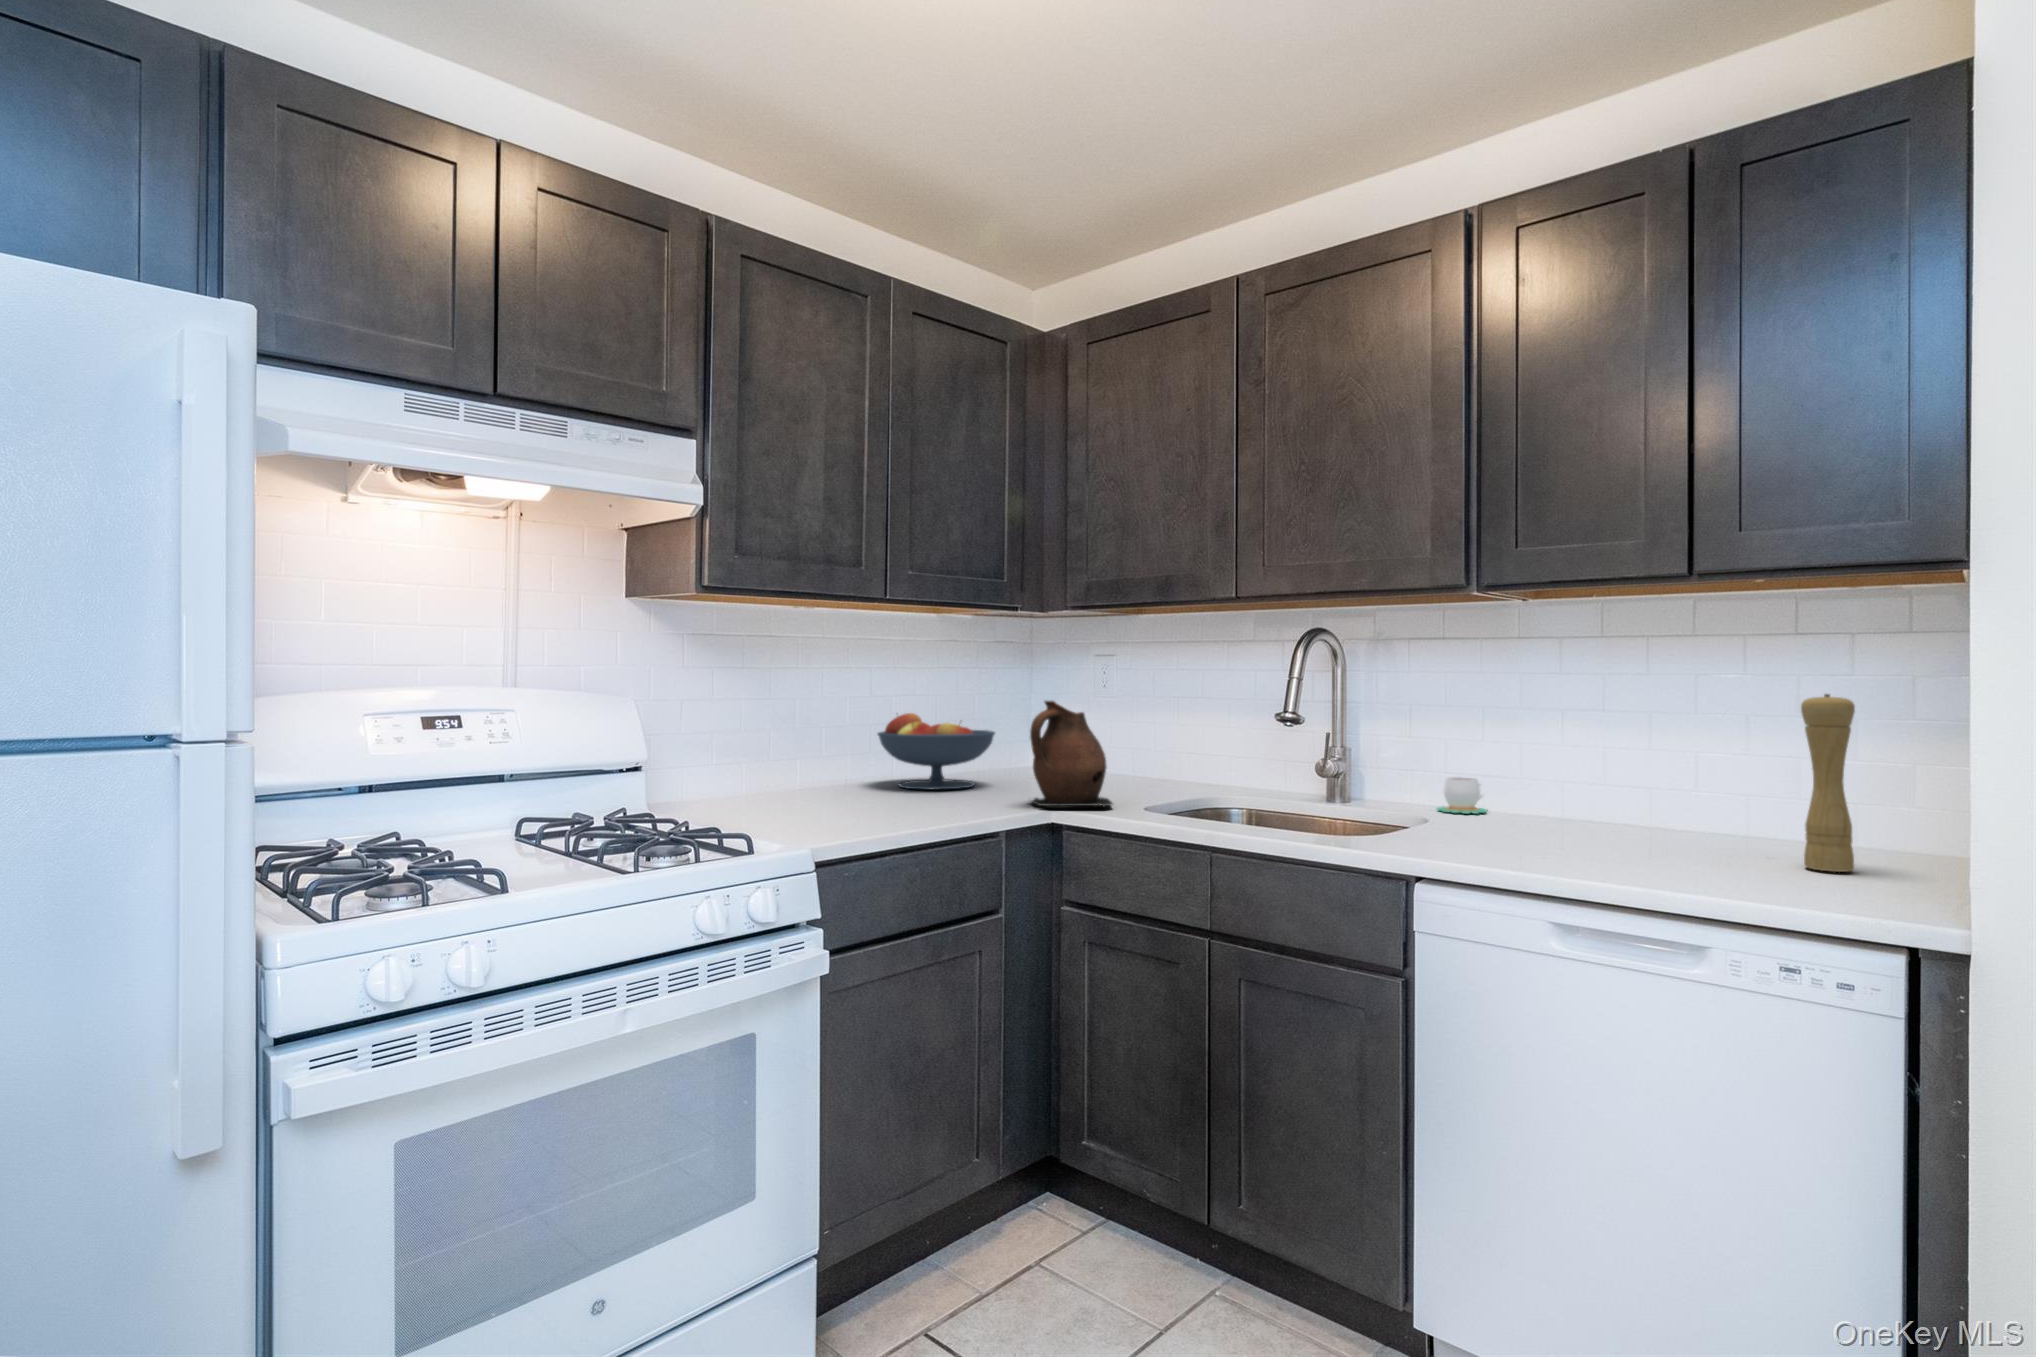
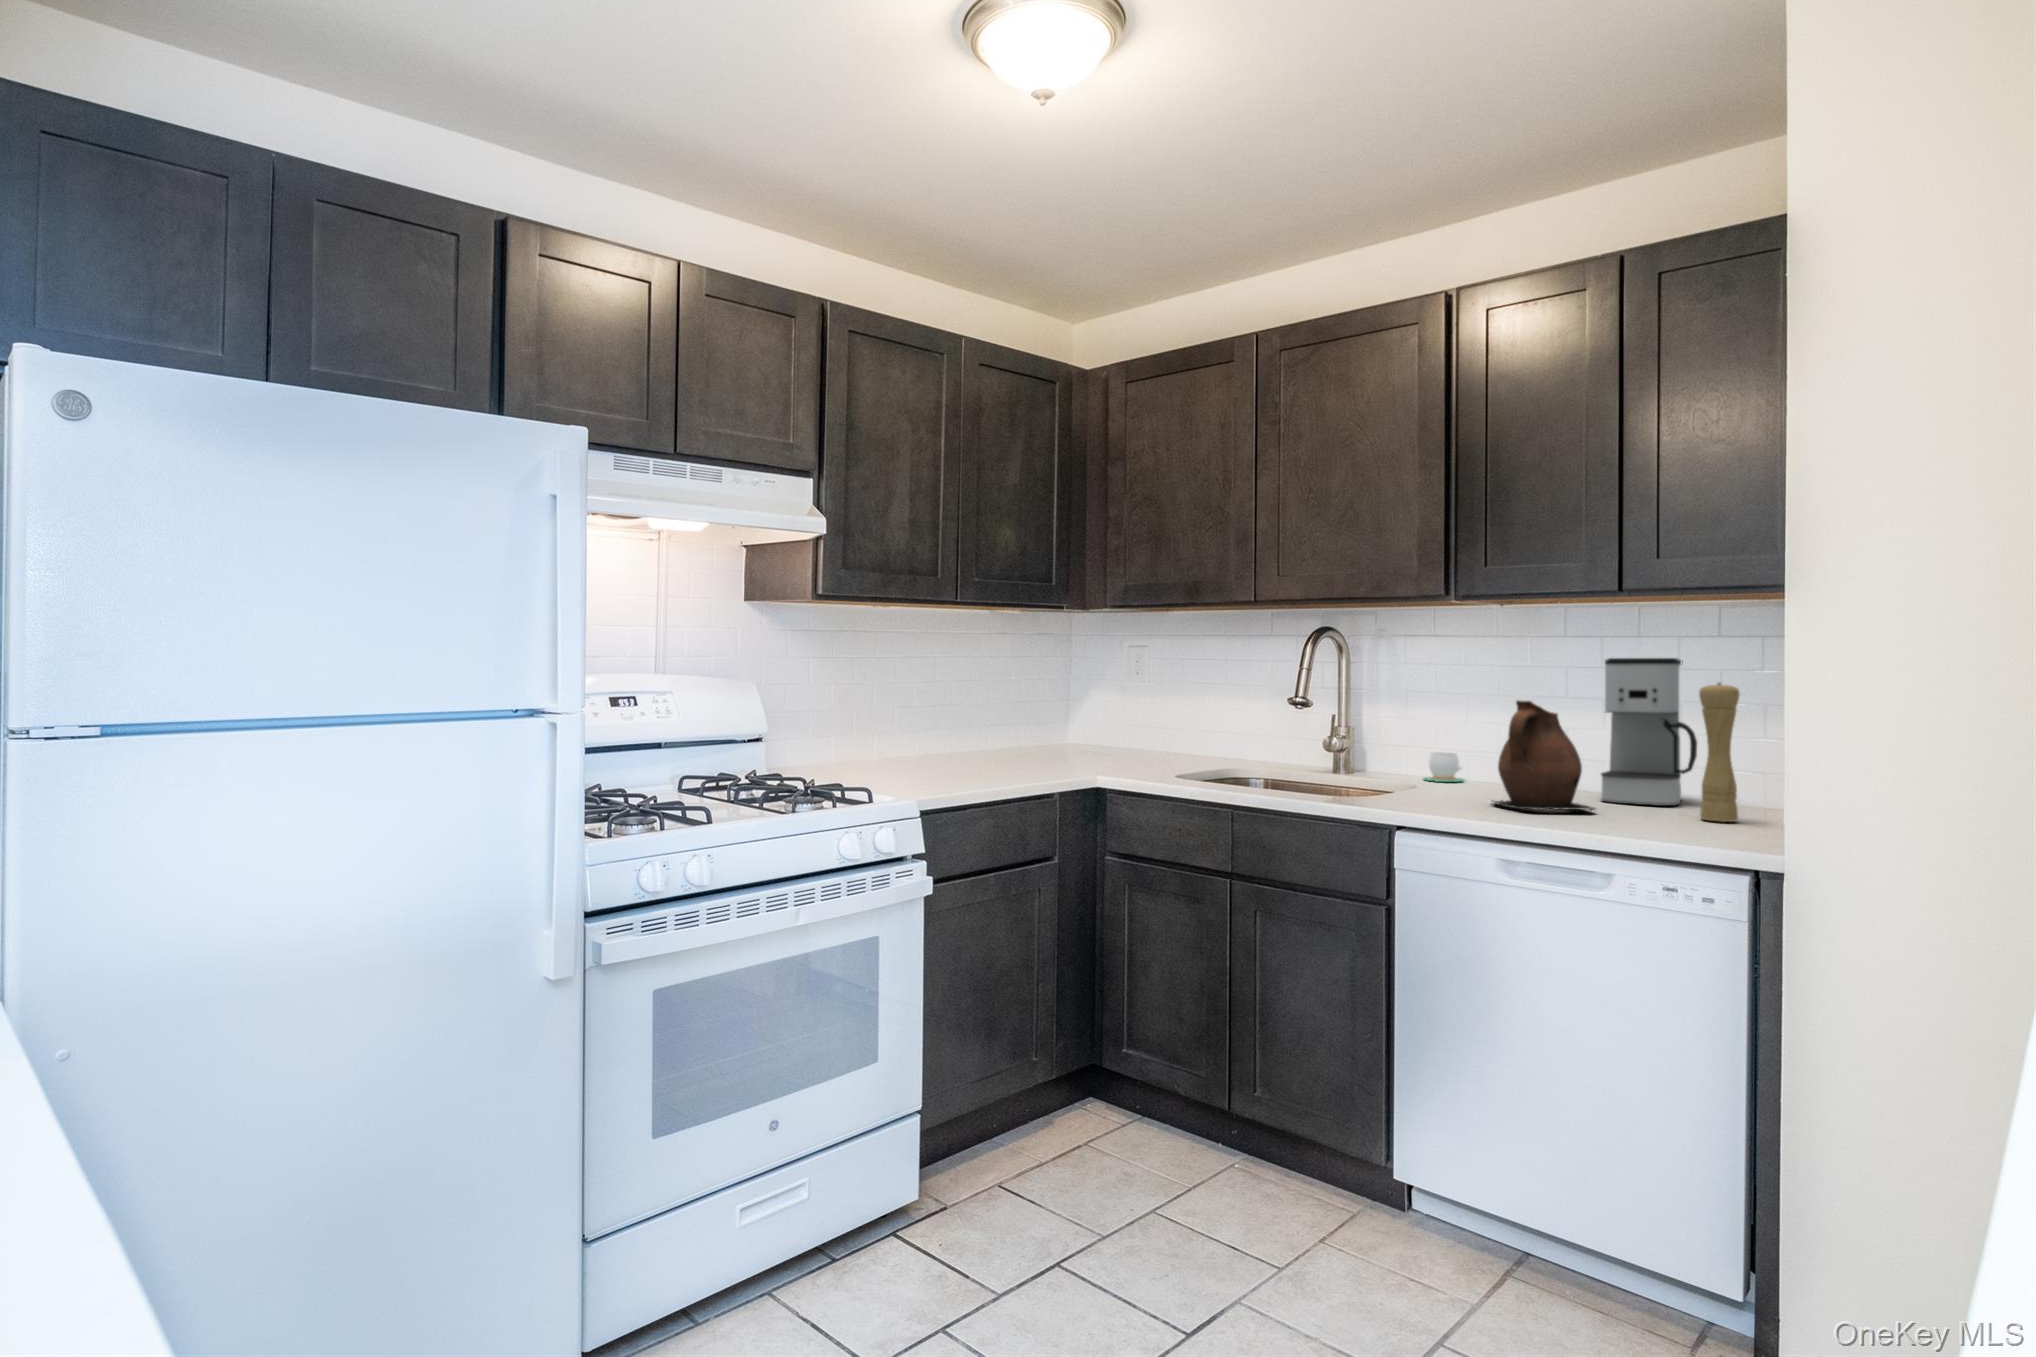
coffee maker: none [1662,663,1784,847] -> present [1601,658,1697,806]
ceramic pitcher: present [1030,701,1112,807] -> present [1494,700,1595,811]
fruit bowl: present [878,713,995,790] -> none [951,696,1051,761]

